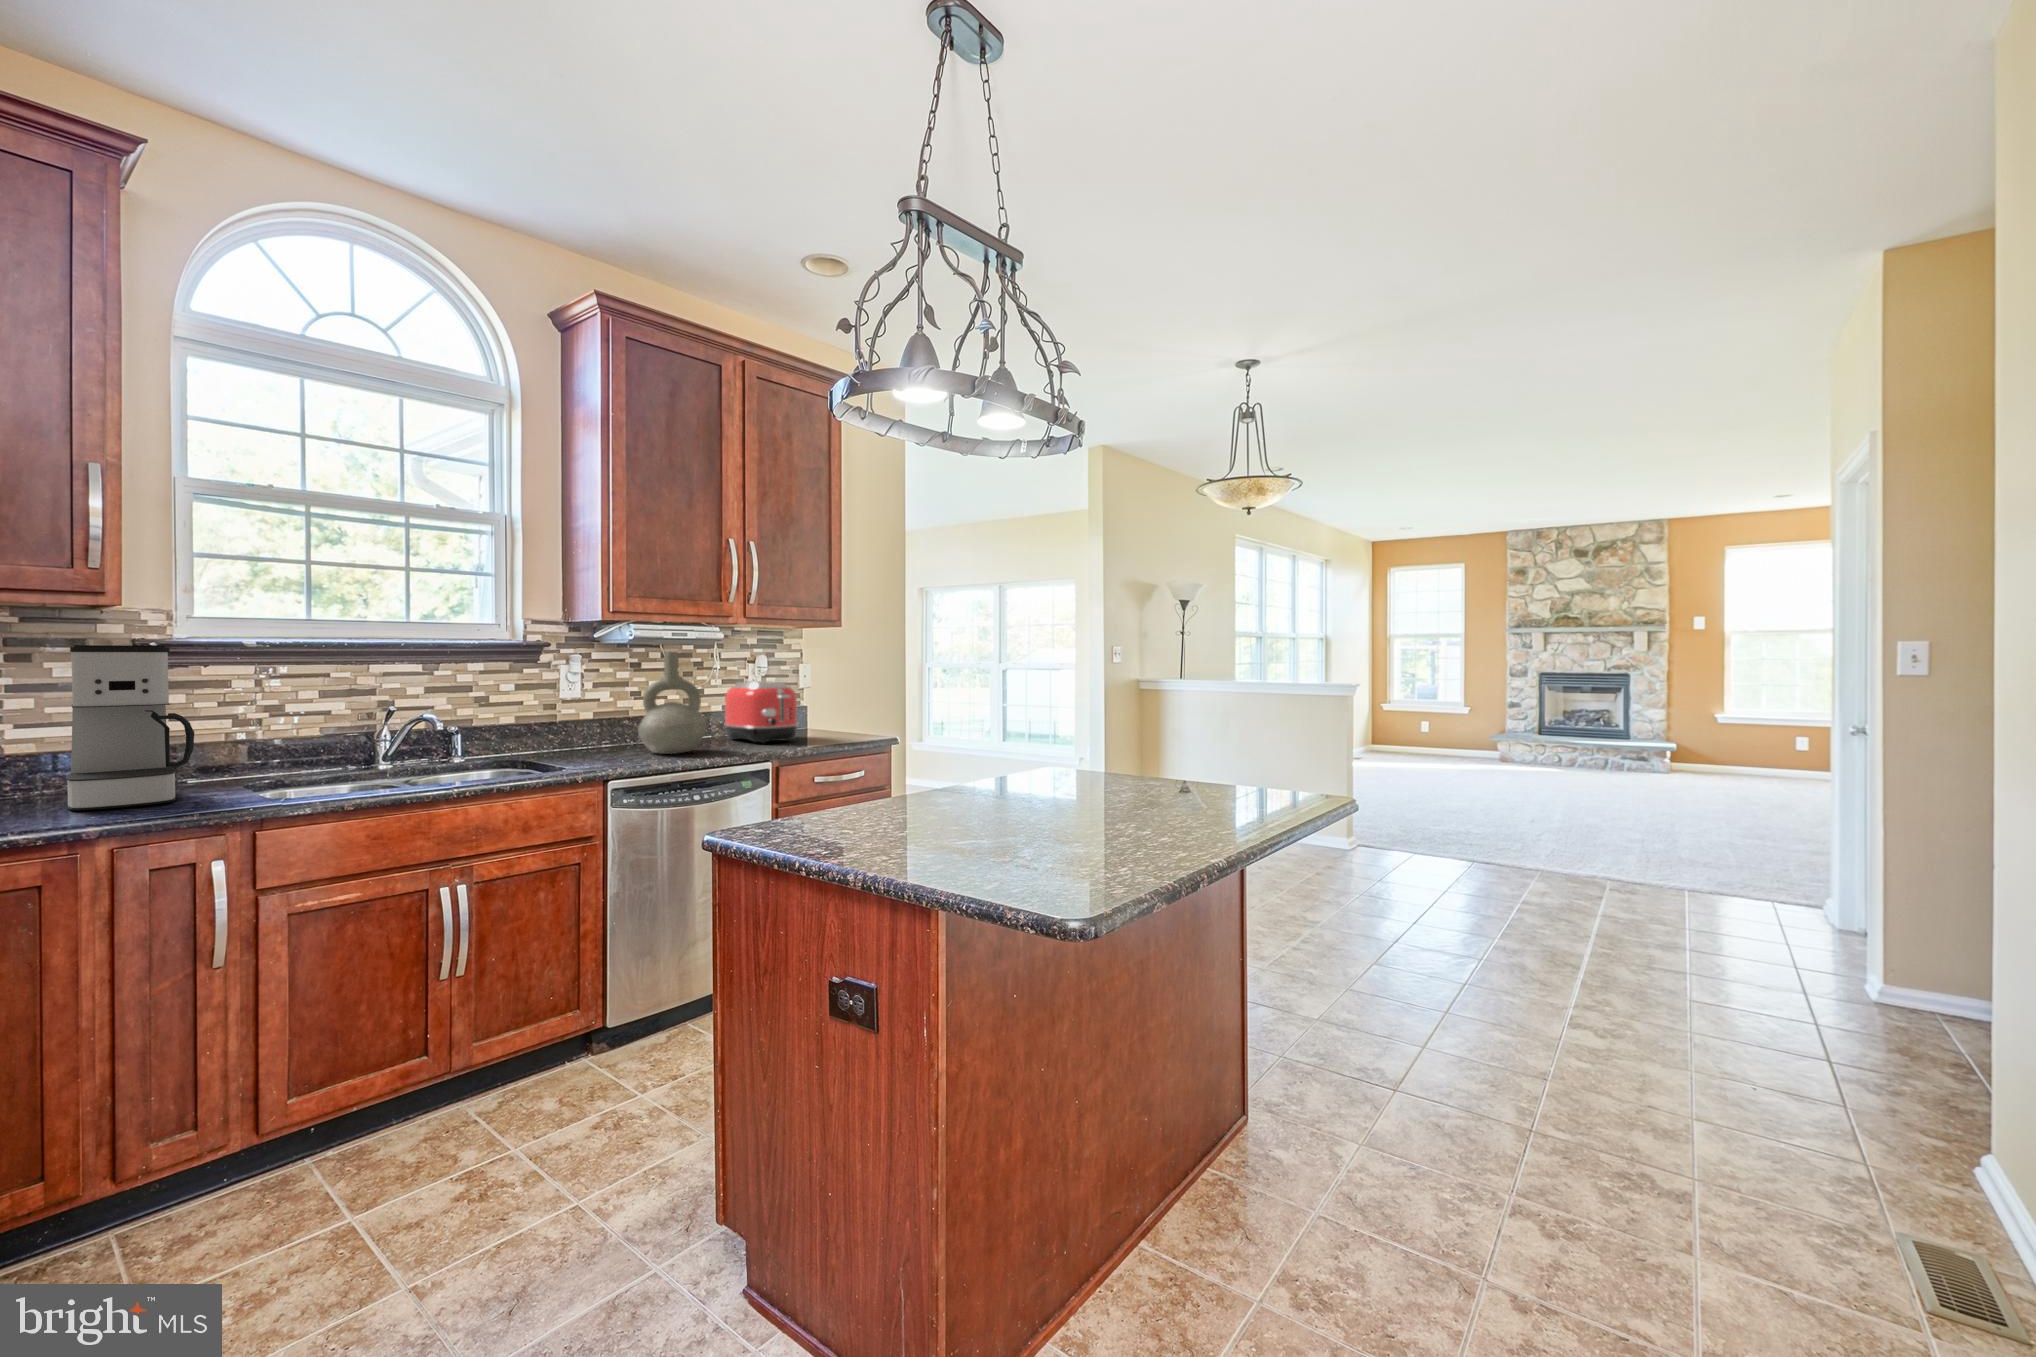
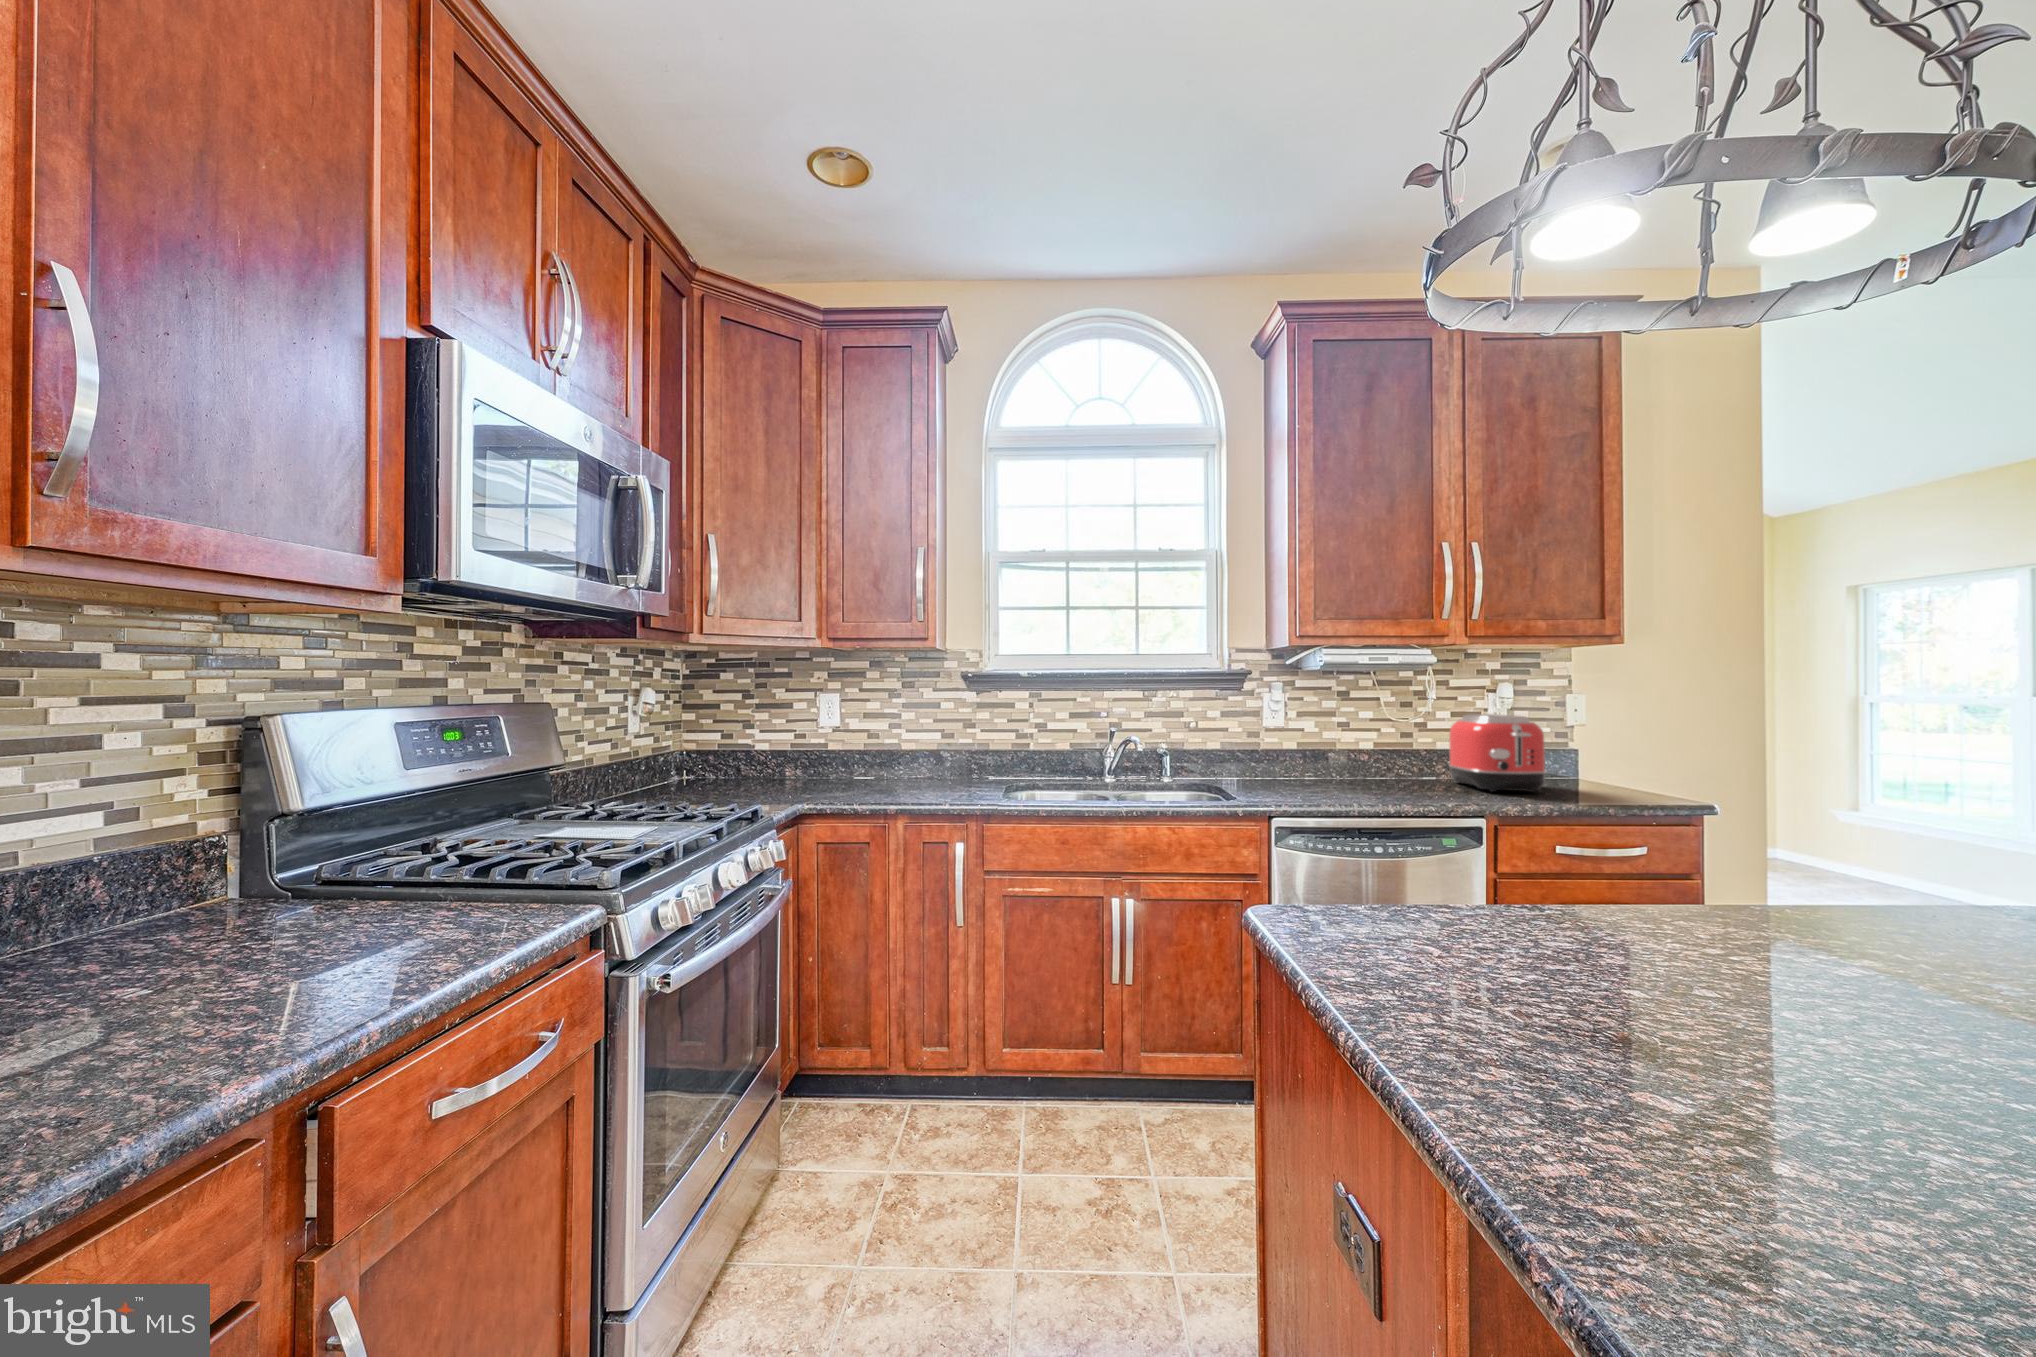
coffee maker: present [66,645,194,810] -> none [901,676,969,793]
decorative vase: present [638,652,707,754] -> none [1329,678,1408,794]

